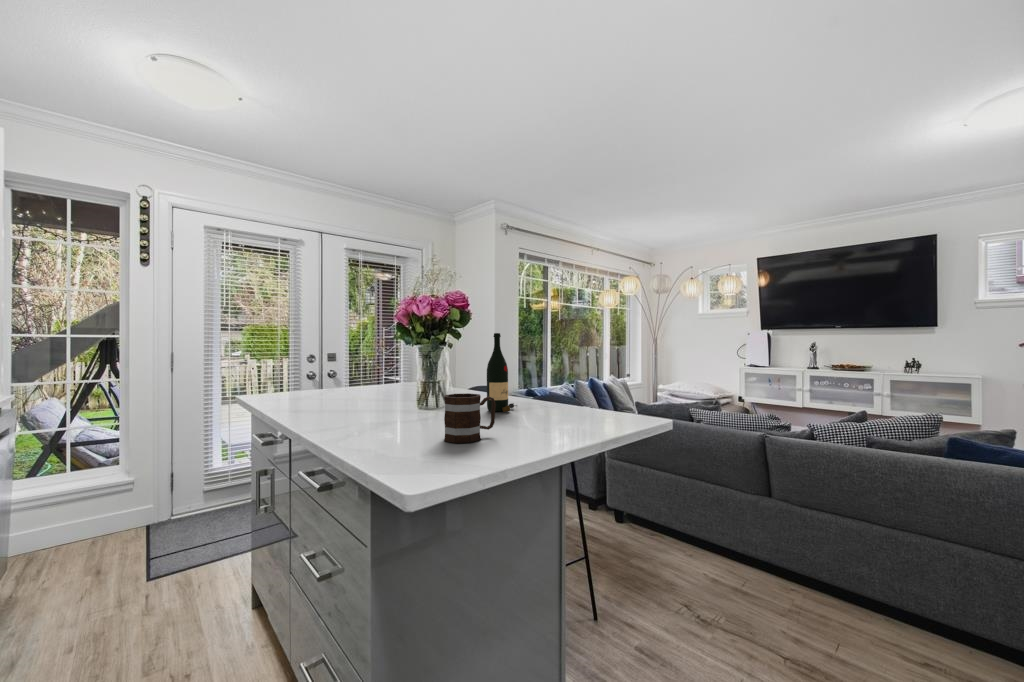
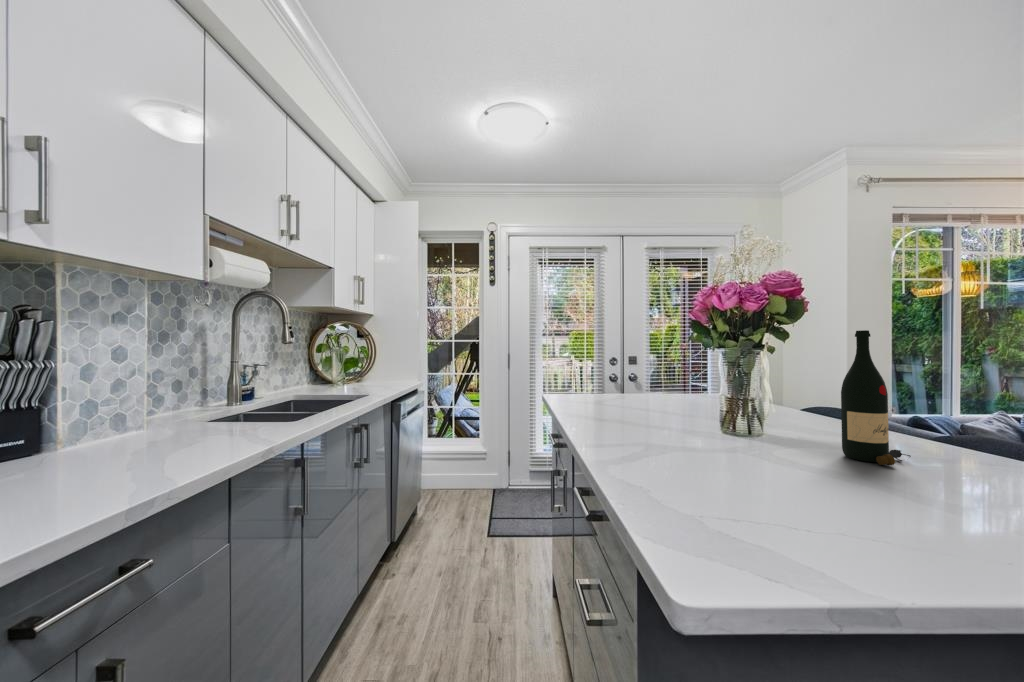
mug: present [444,393,496,443] -> none [757,433,872,531]

